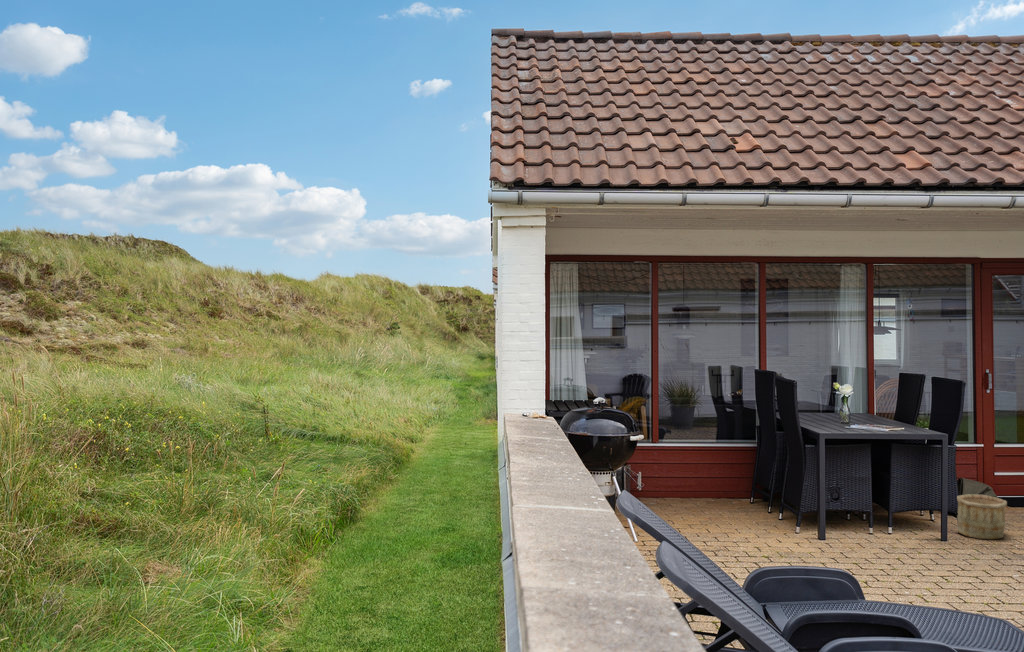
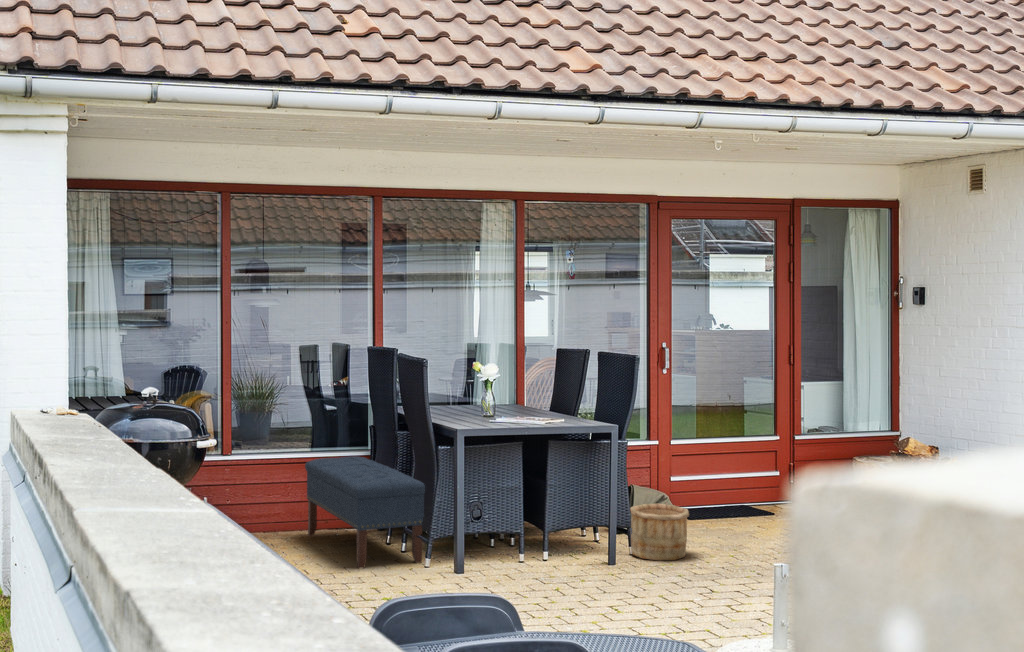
bench: none [707,445,794,527] -> present [305,456,425,568]

